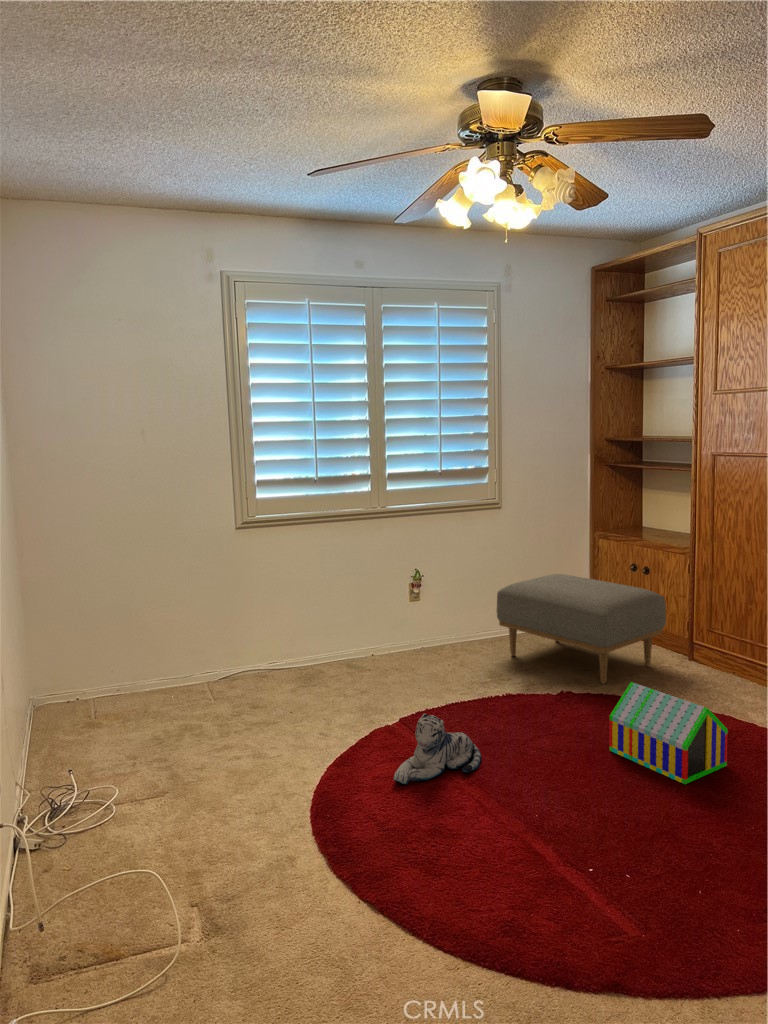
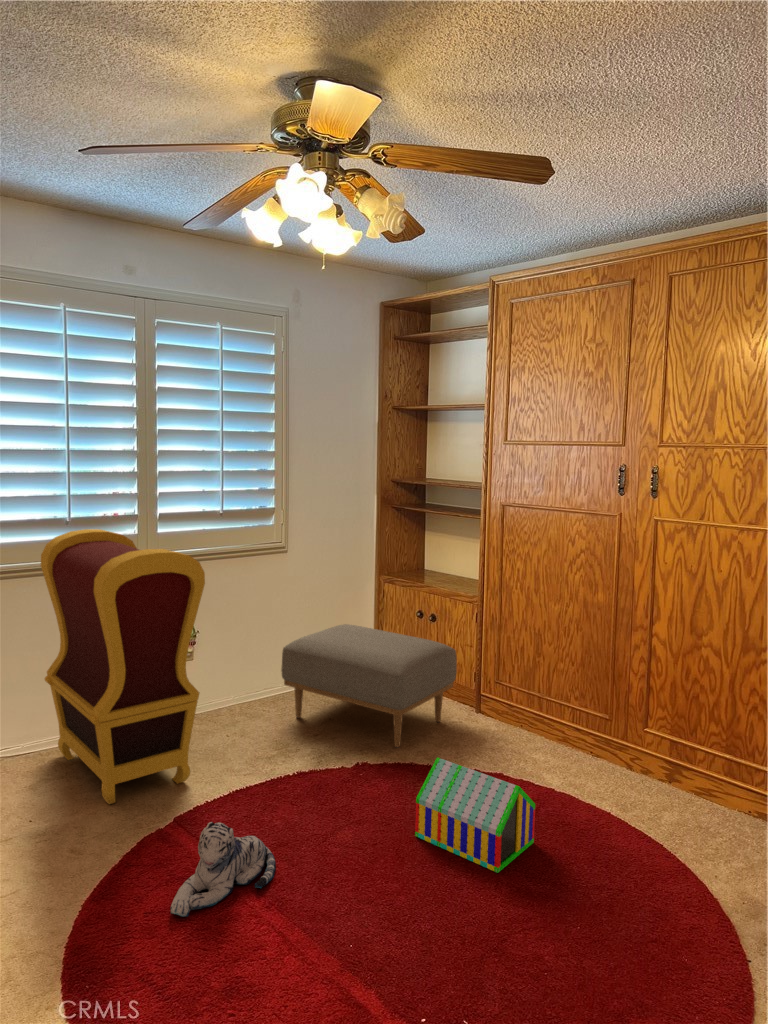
armchair: none [295,486,423,707] -> present [41,529,205,804]

